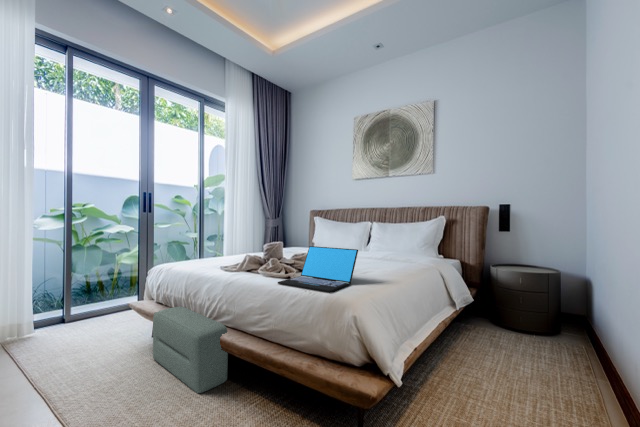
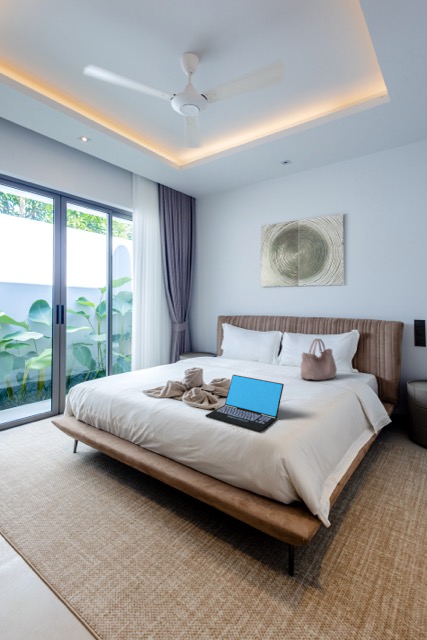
handbag: none [386,220,422,261] -> present [301,339,337,380]
pouf: present [153,307,228,393] -> none [78,426,156,517]

